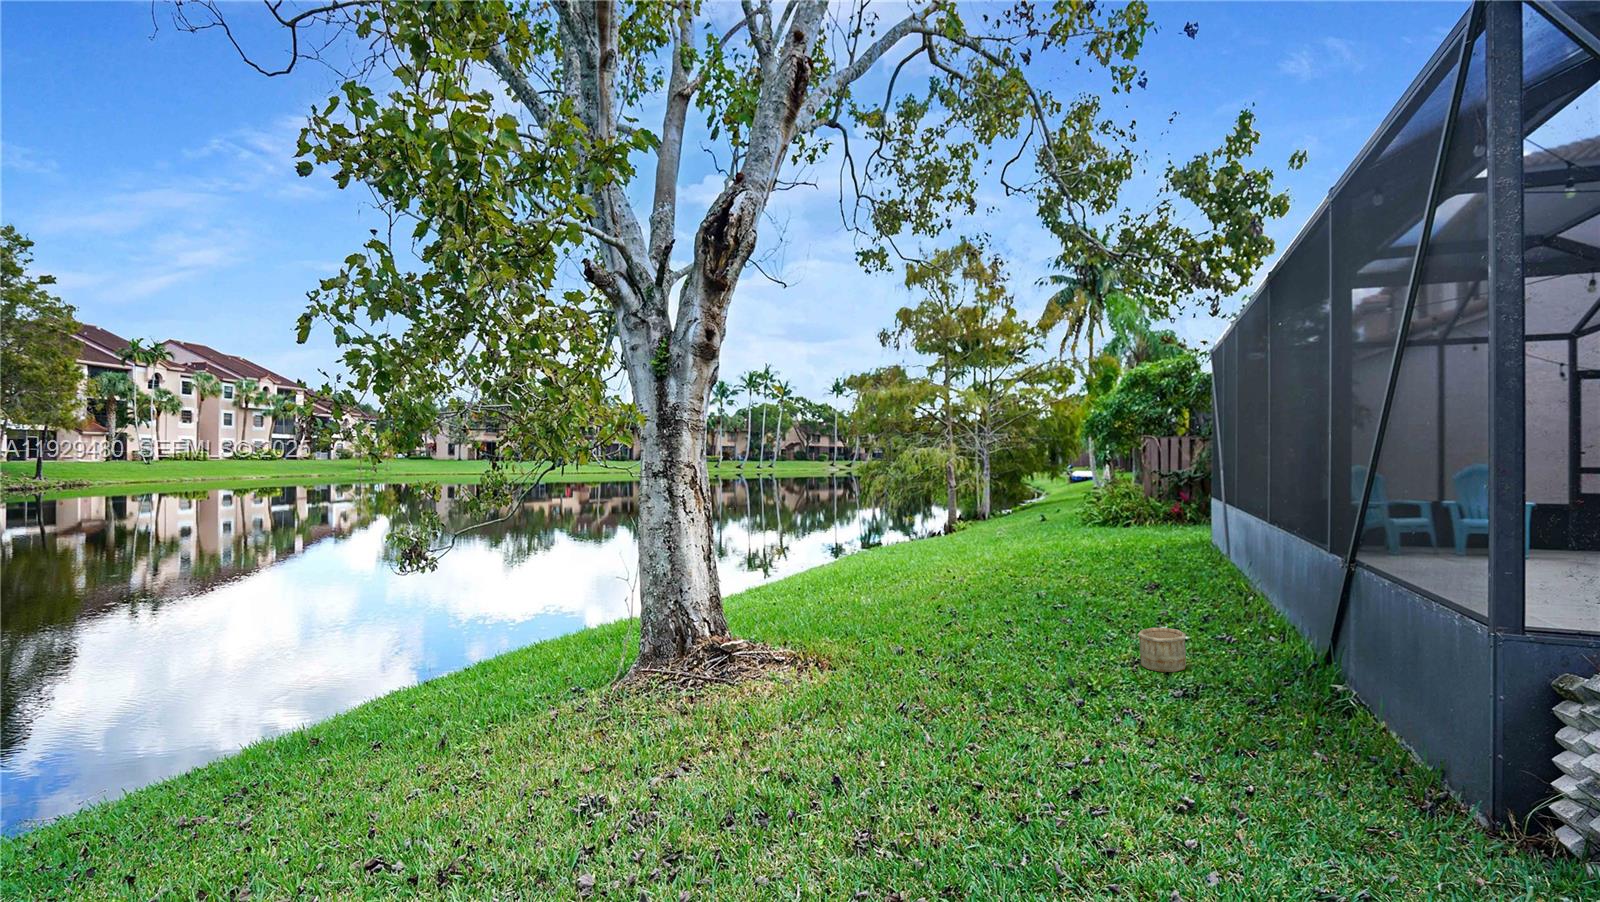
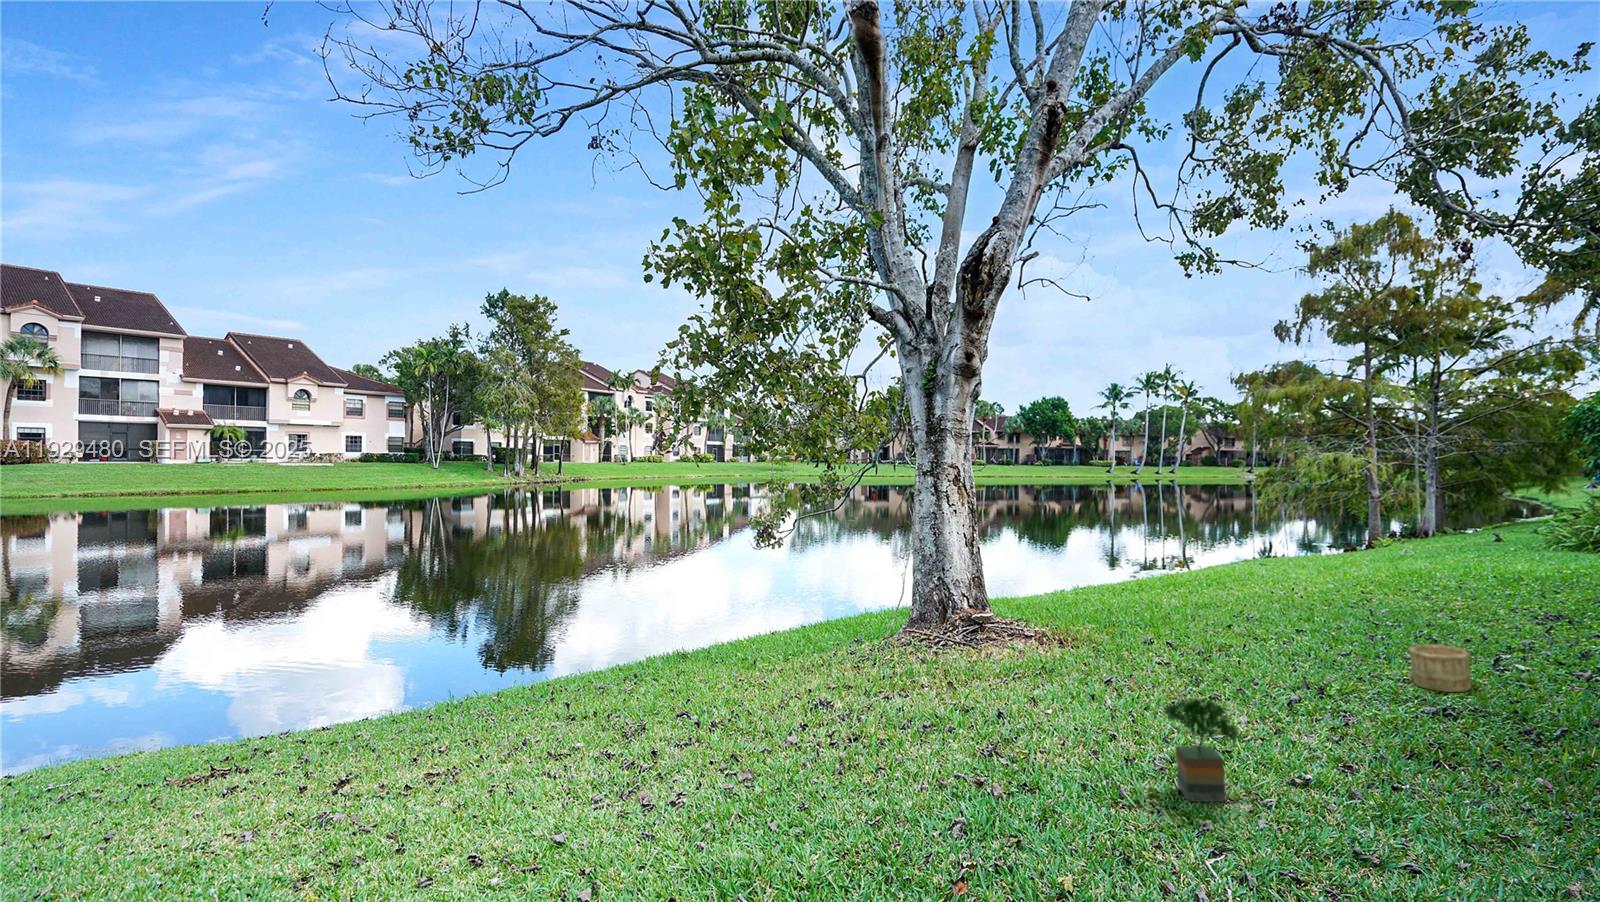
potted tree: none [1041,733,1131,861] -> present [1165,698,1238,802]

